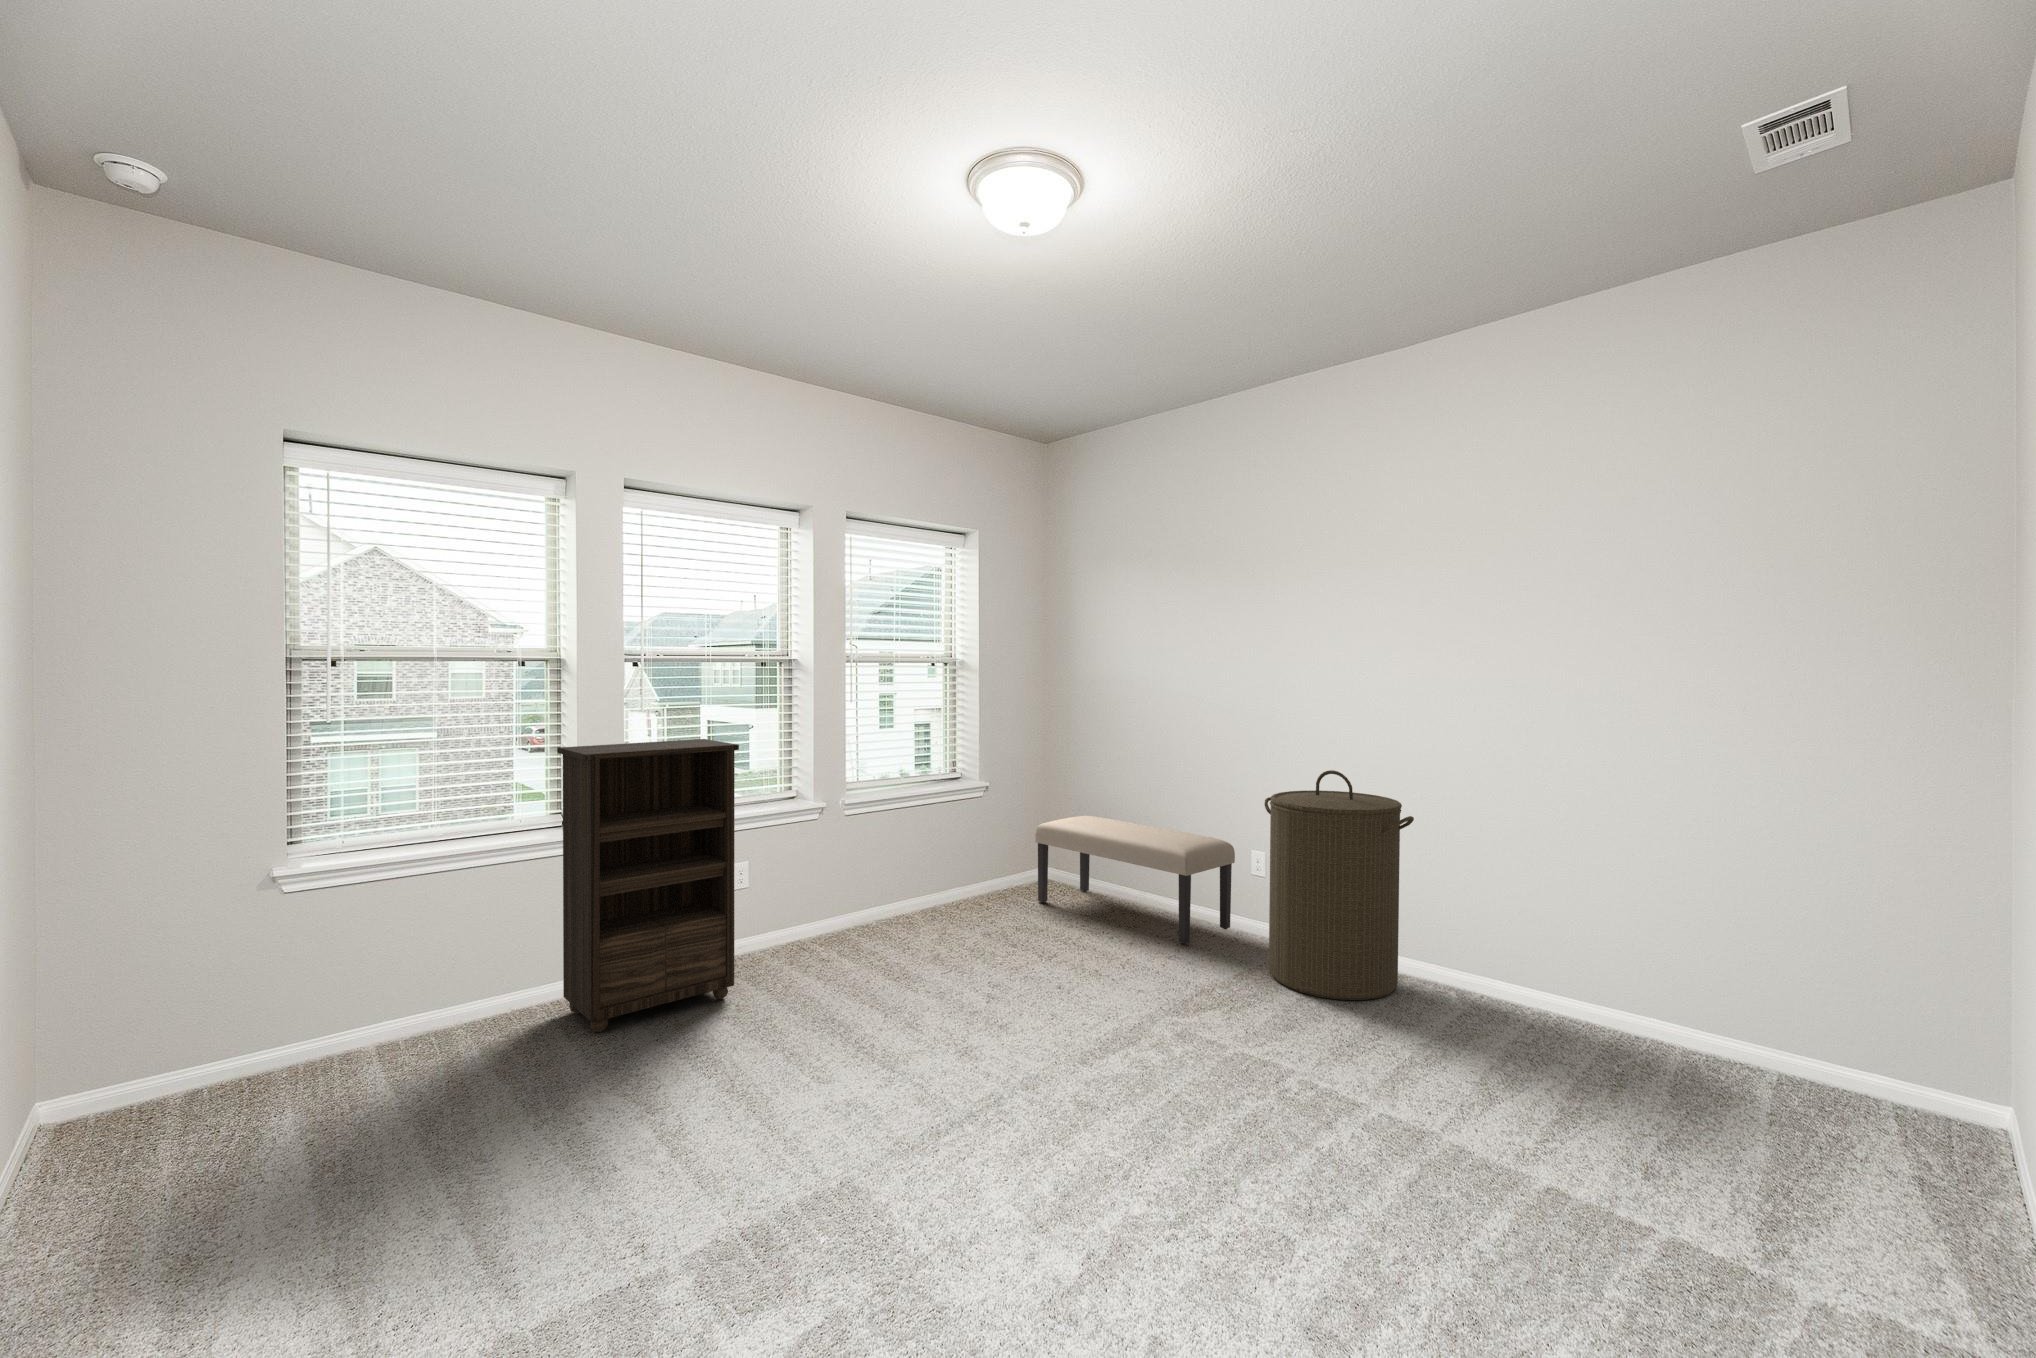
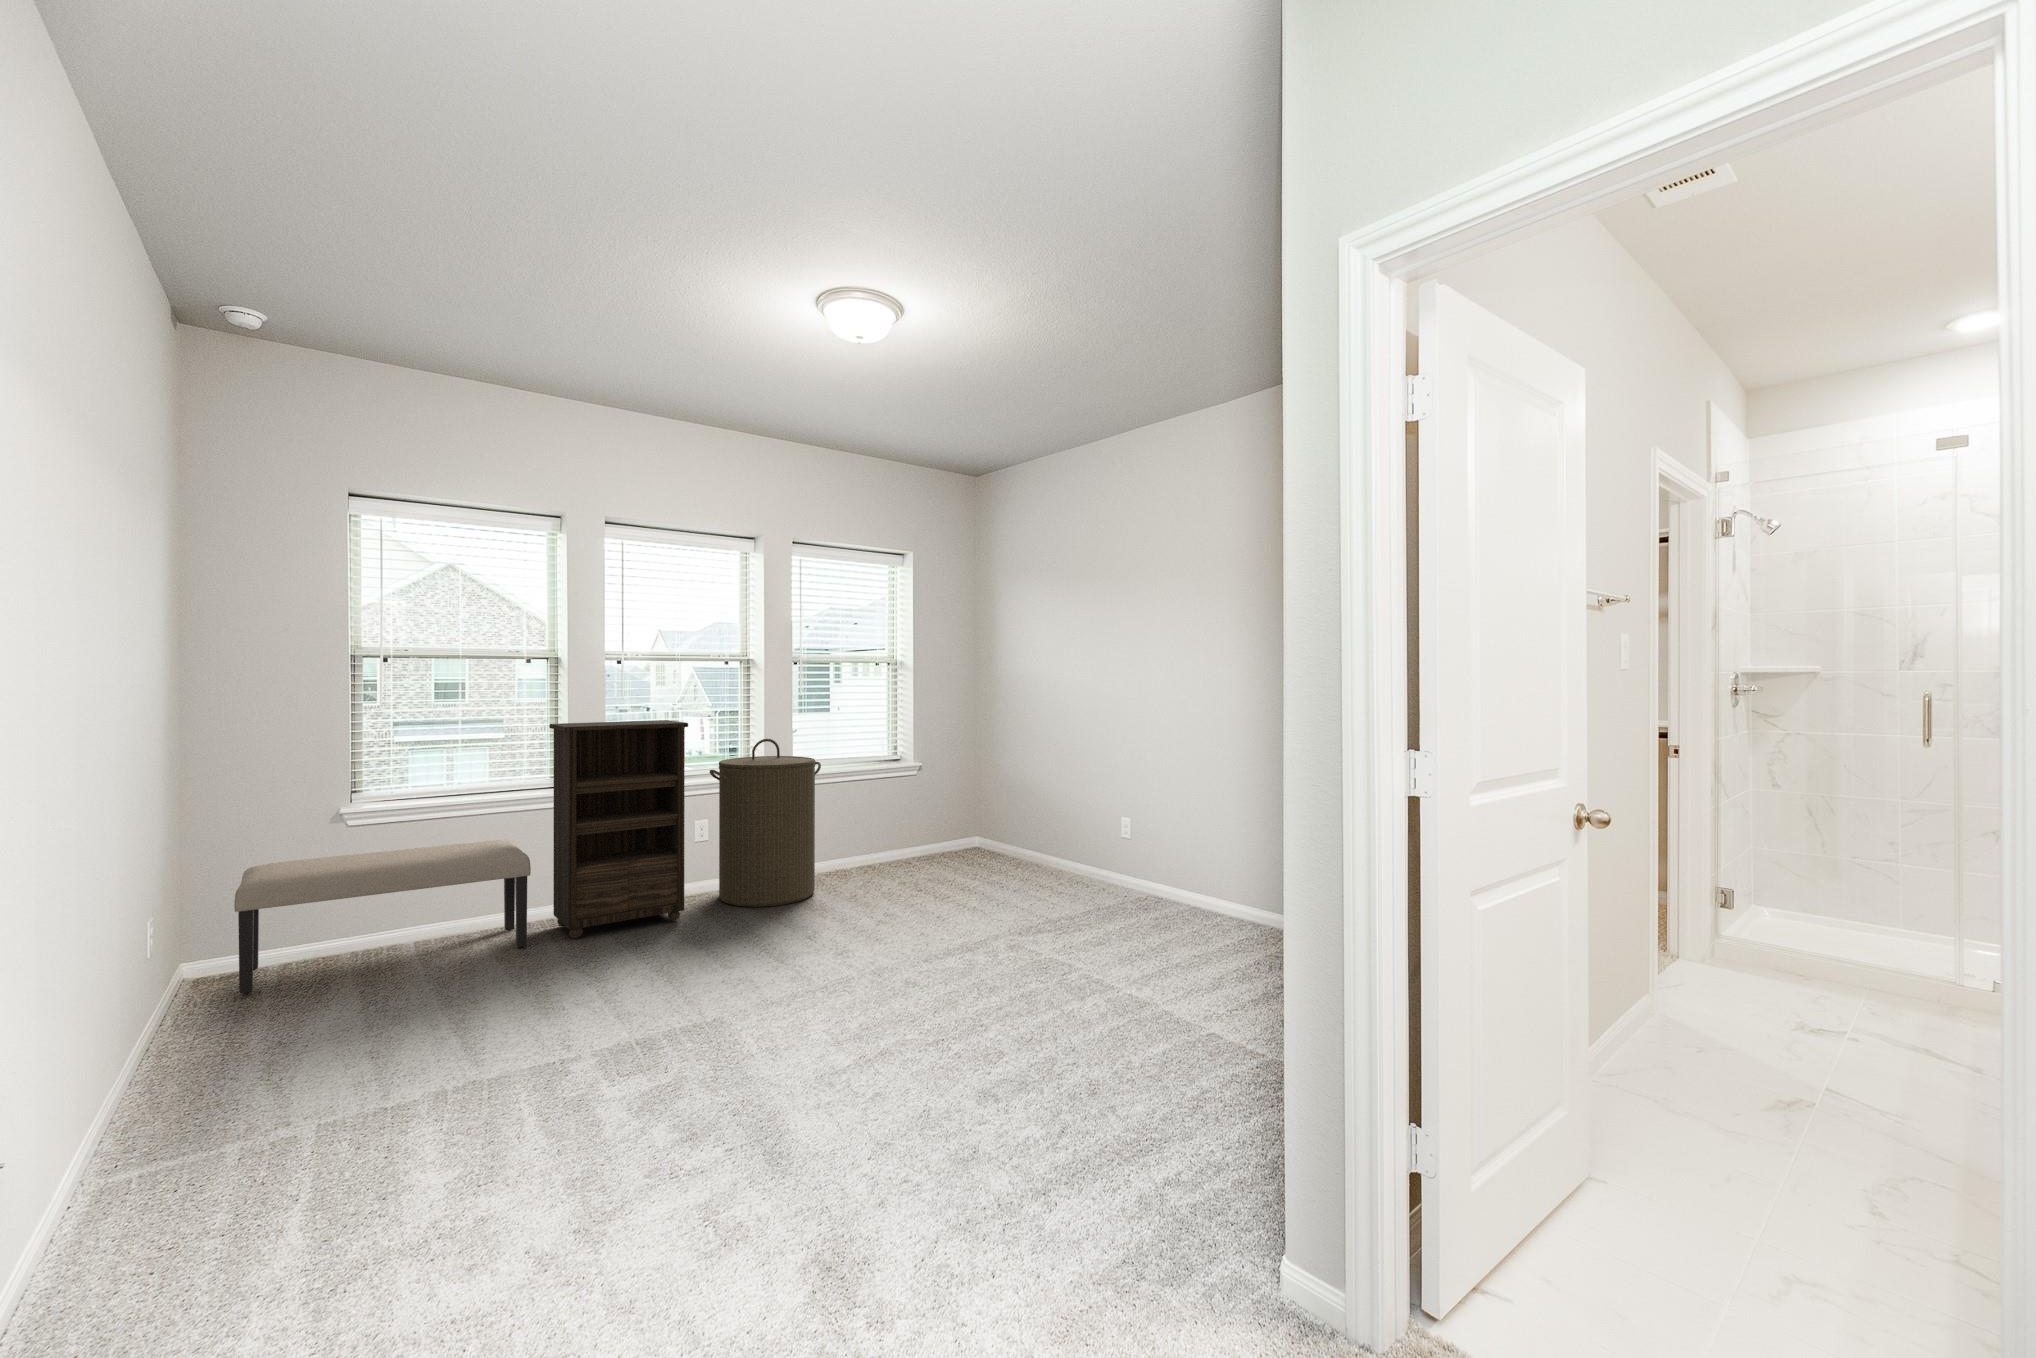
laundry hamper: present [1264,770,1414,1000] -> present [710,739,821,907]
bench: present [1035,816,1235,944] -> present [234,840,531,994]

